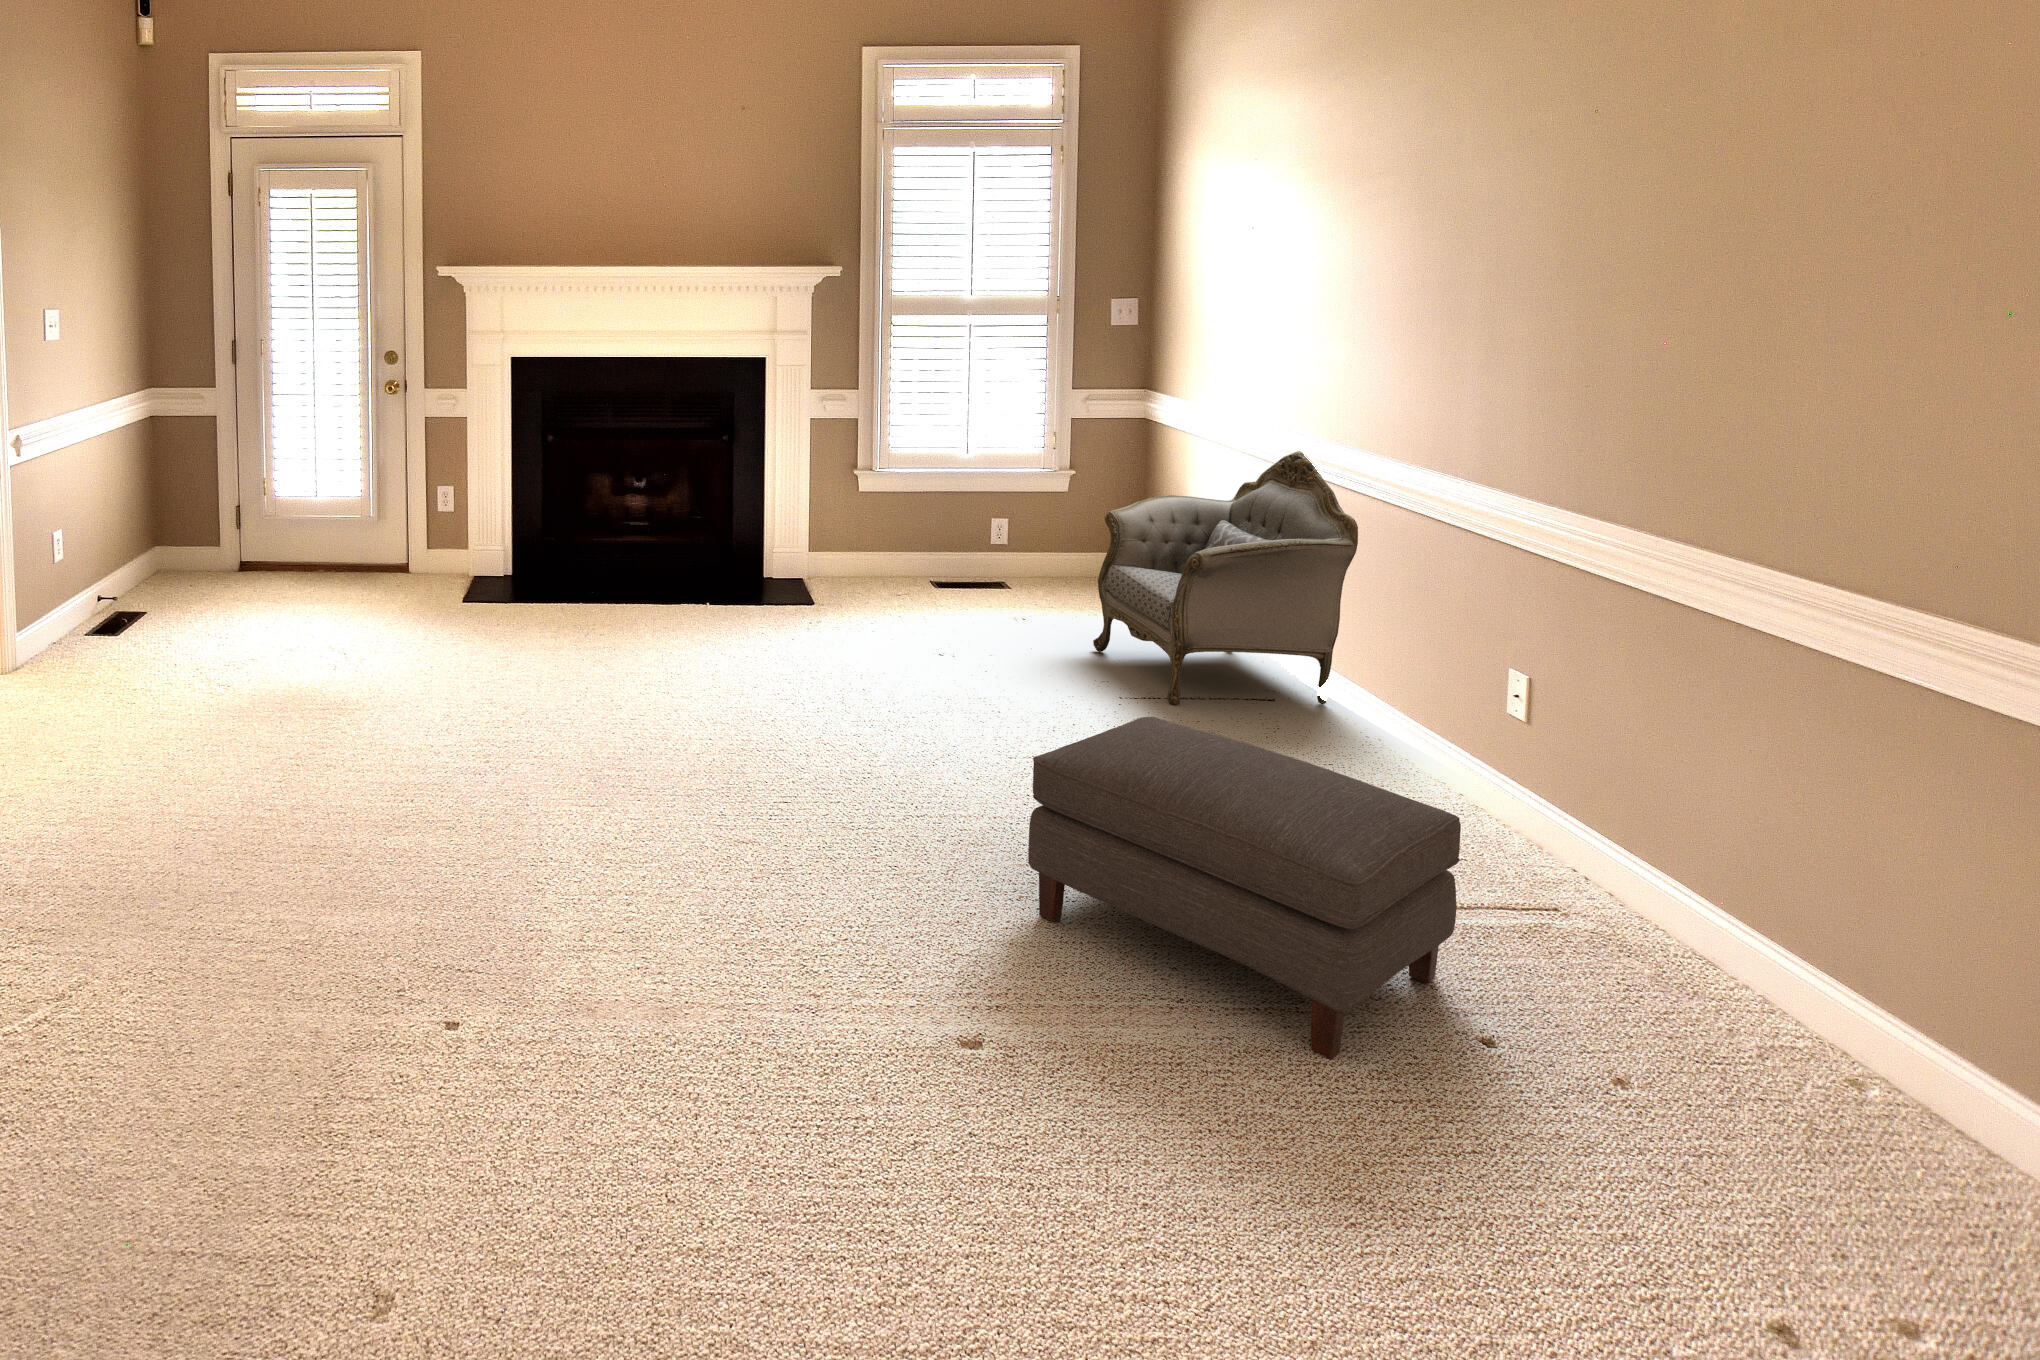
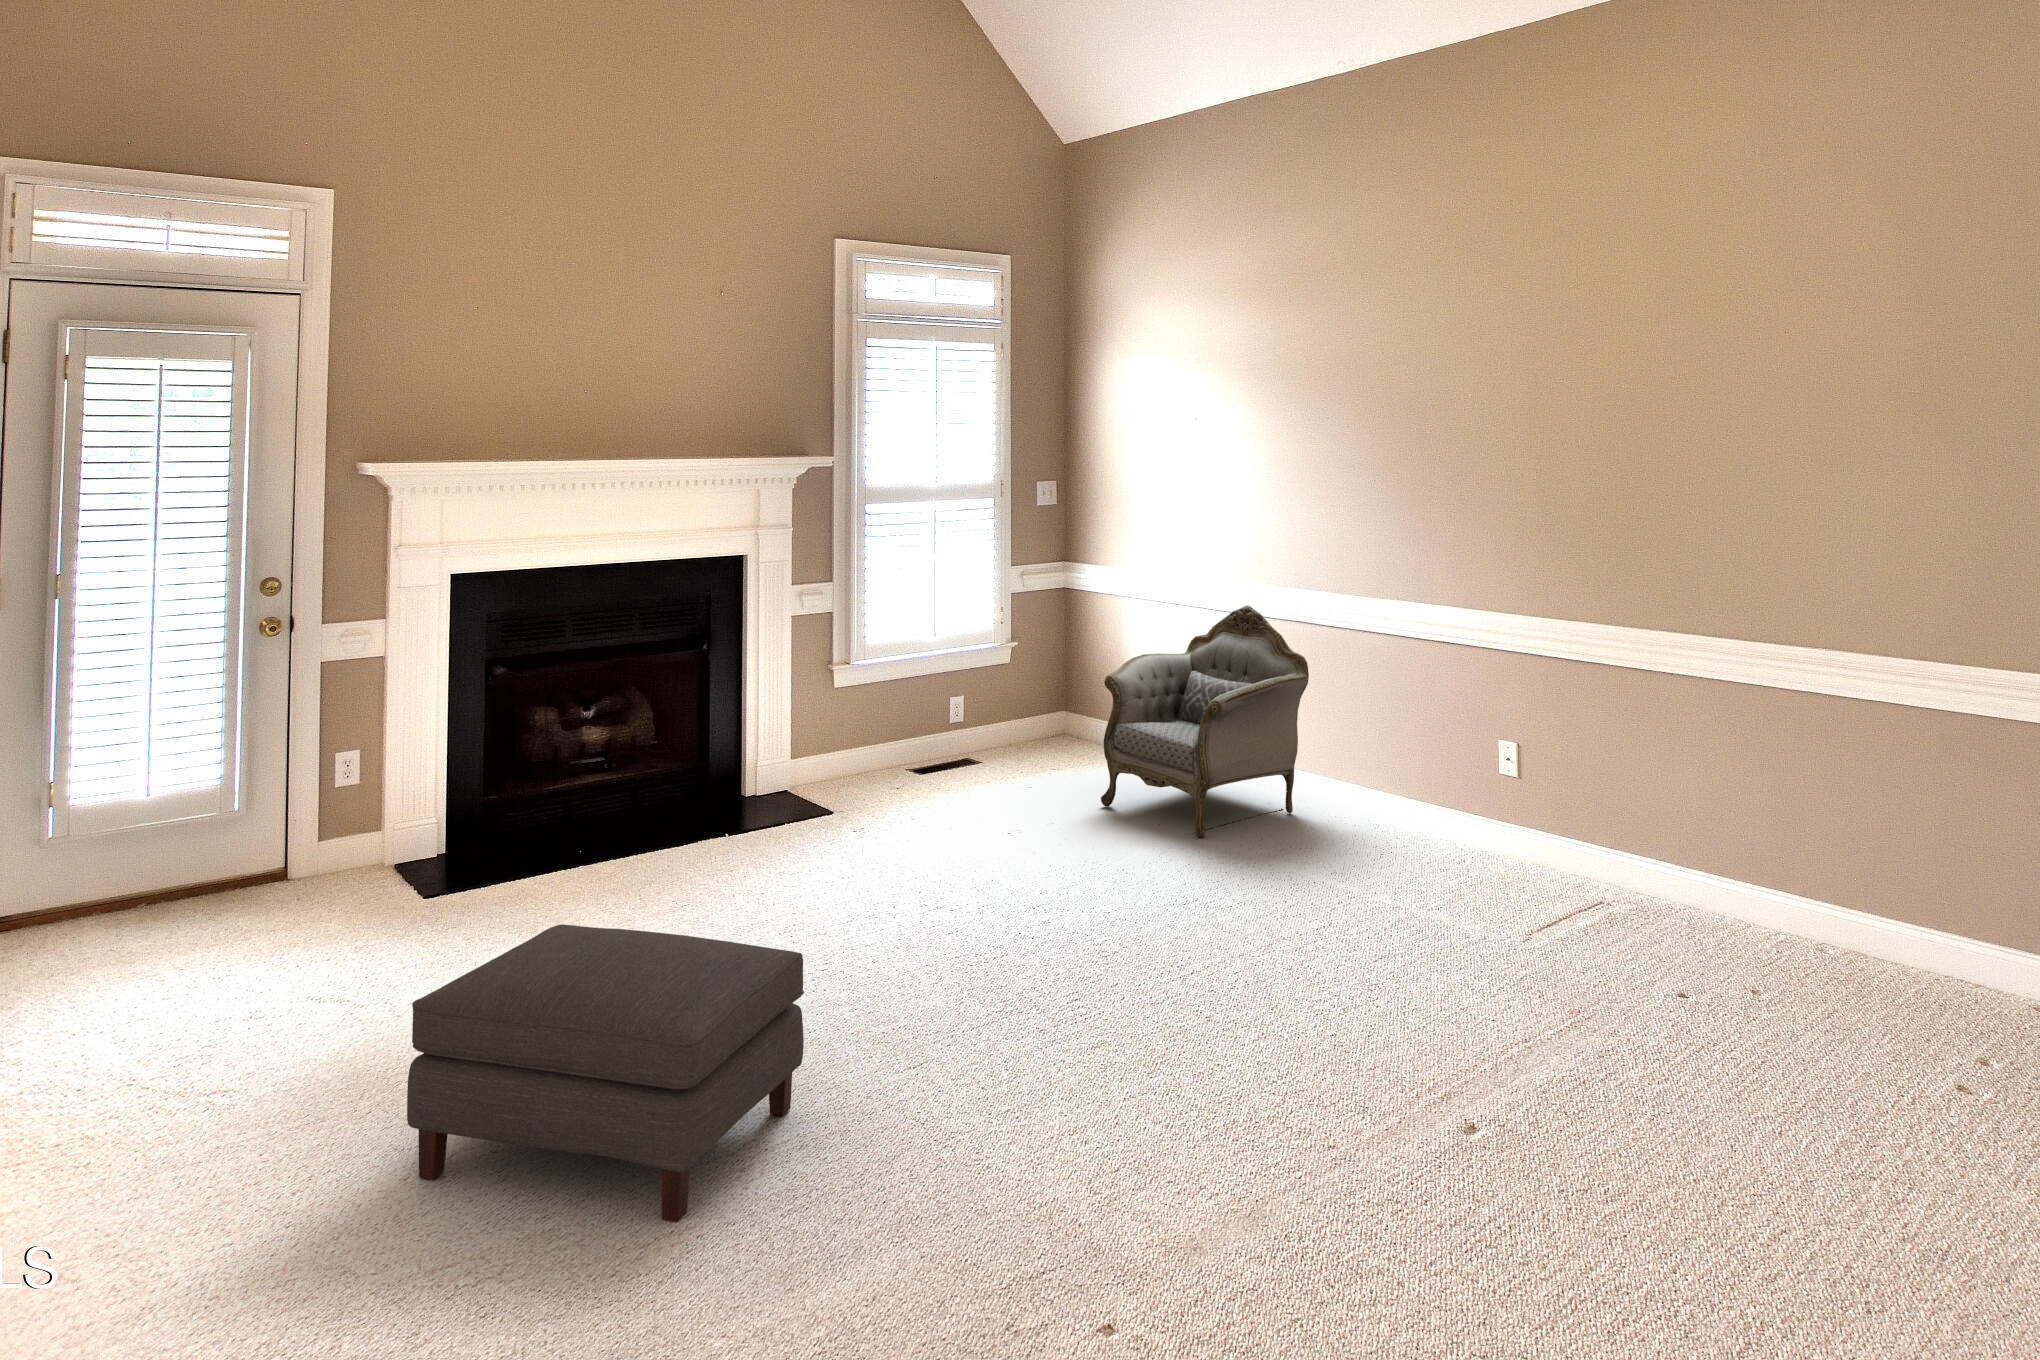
ottoman: present [1028,717,1461,1059] -> present [407,924,804,1222]

